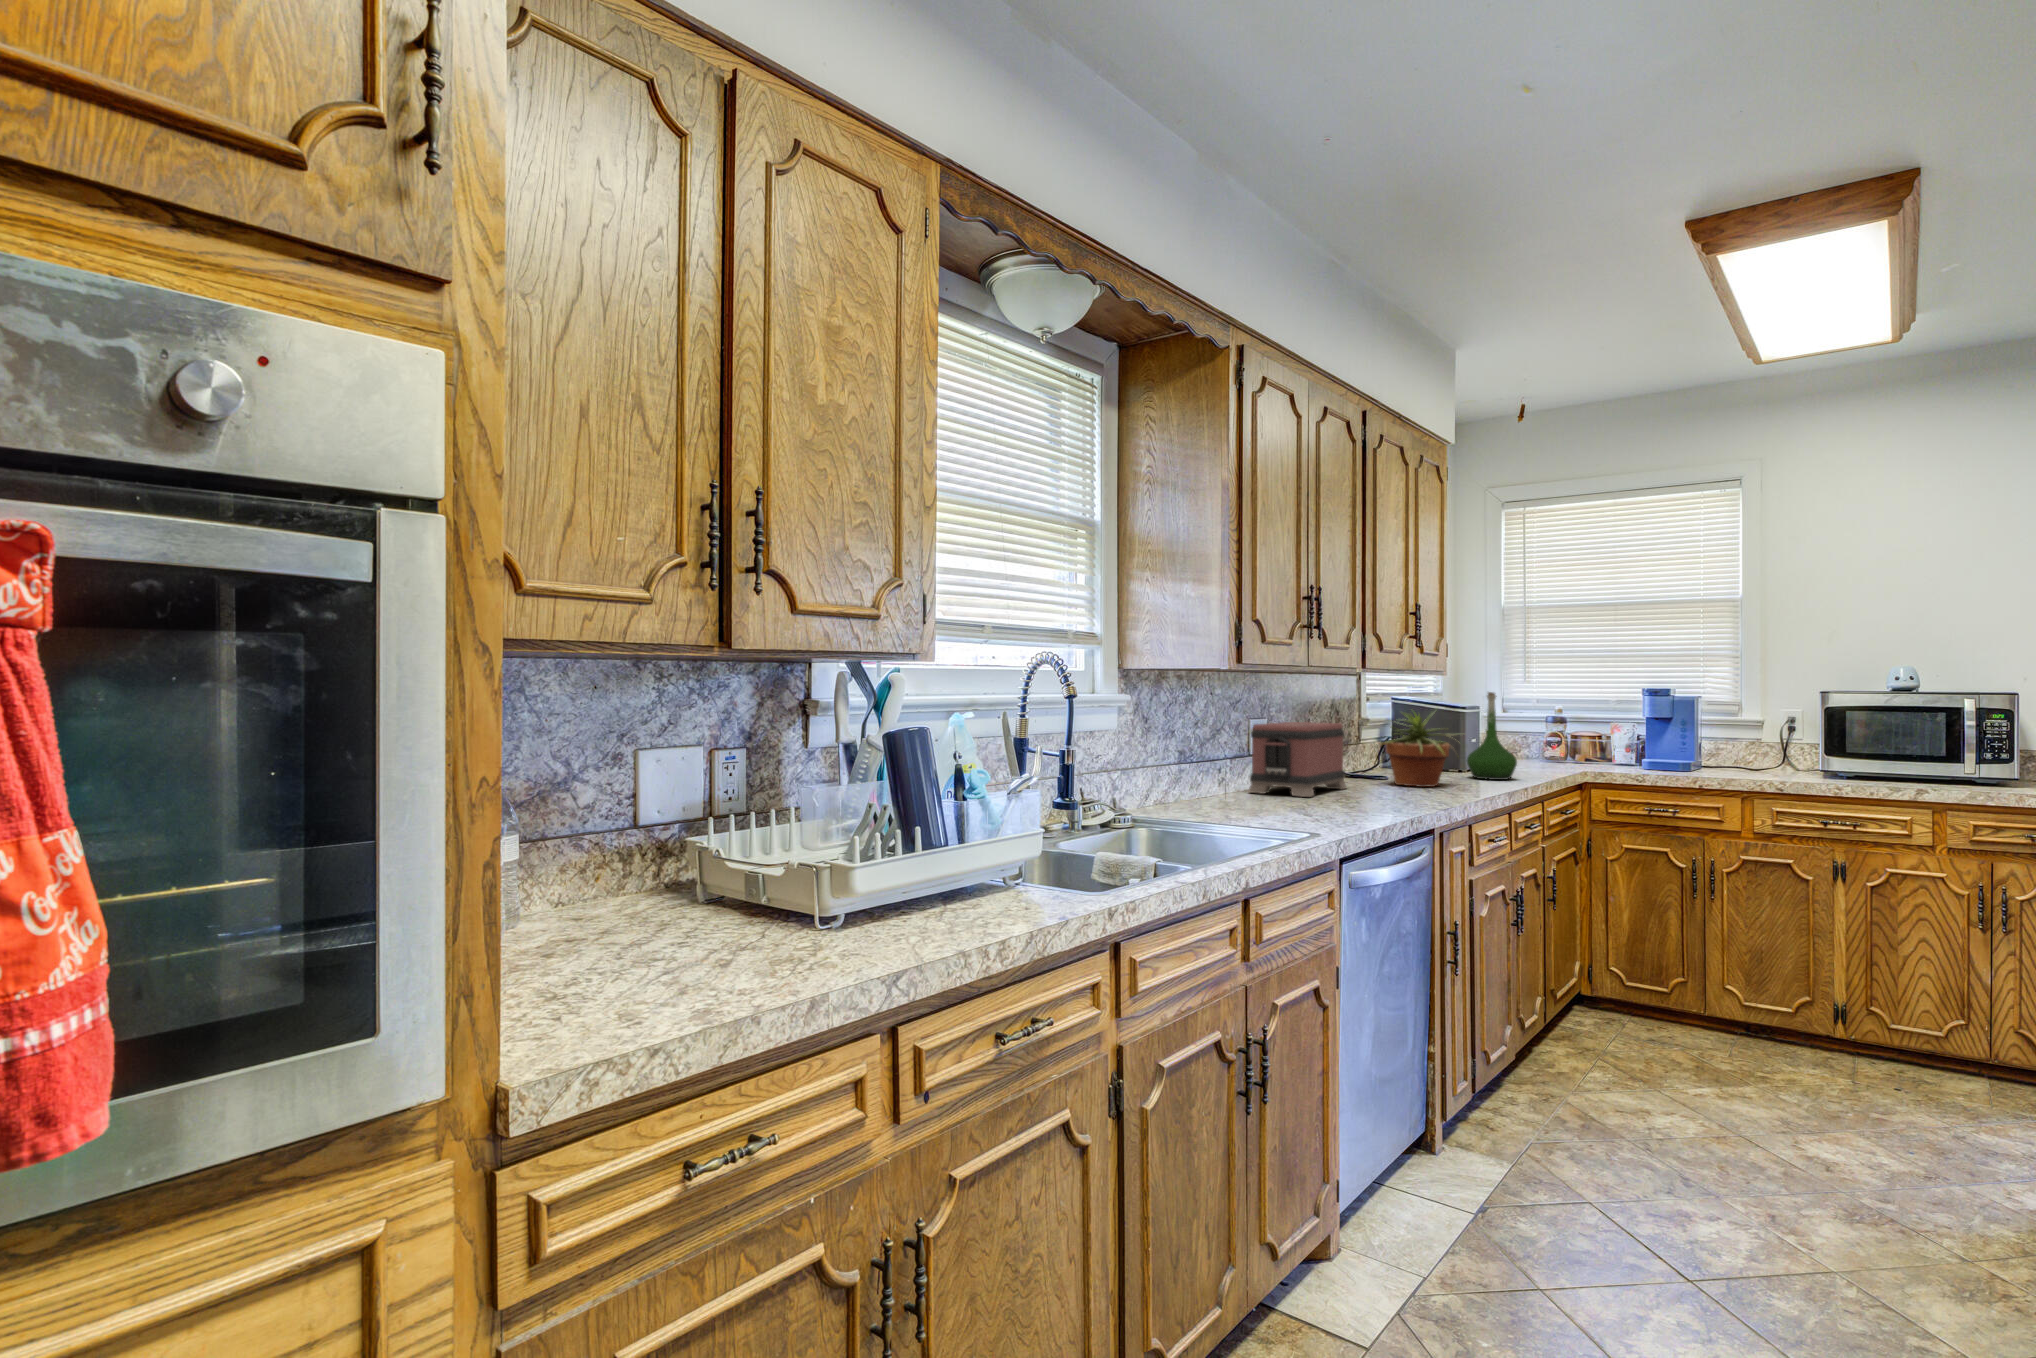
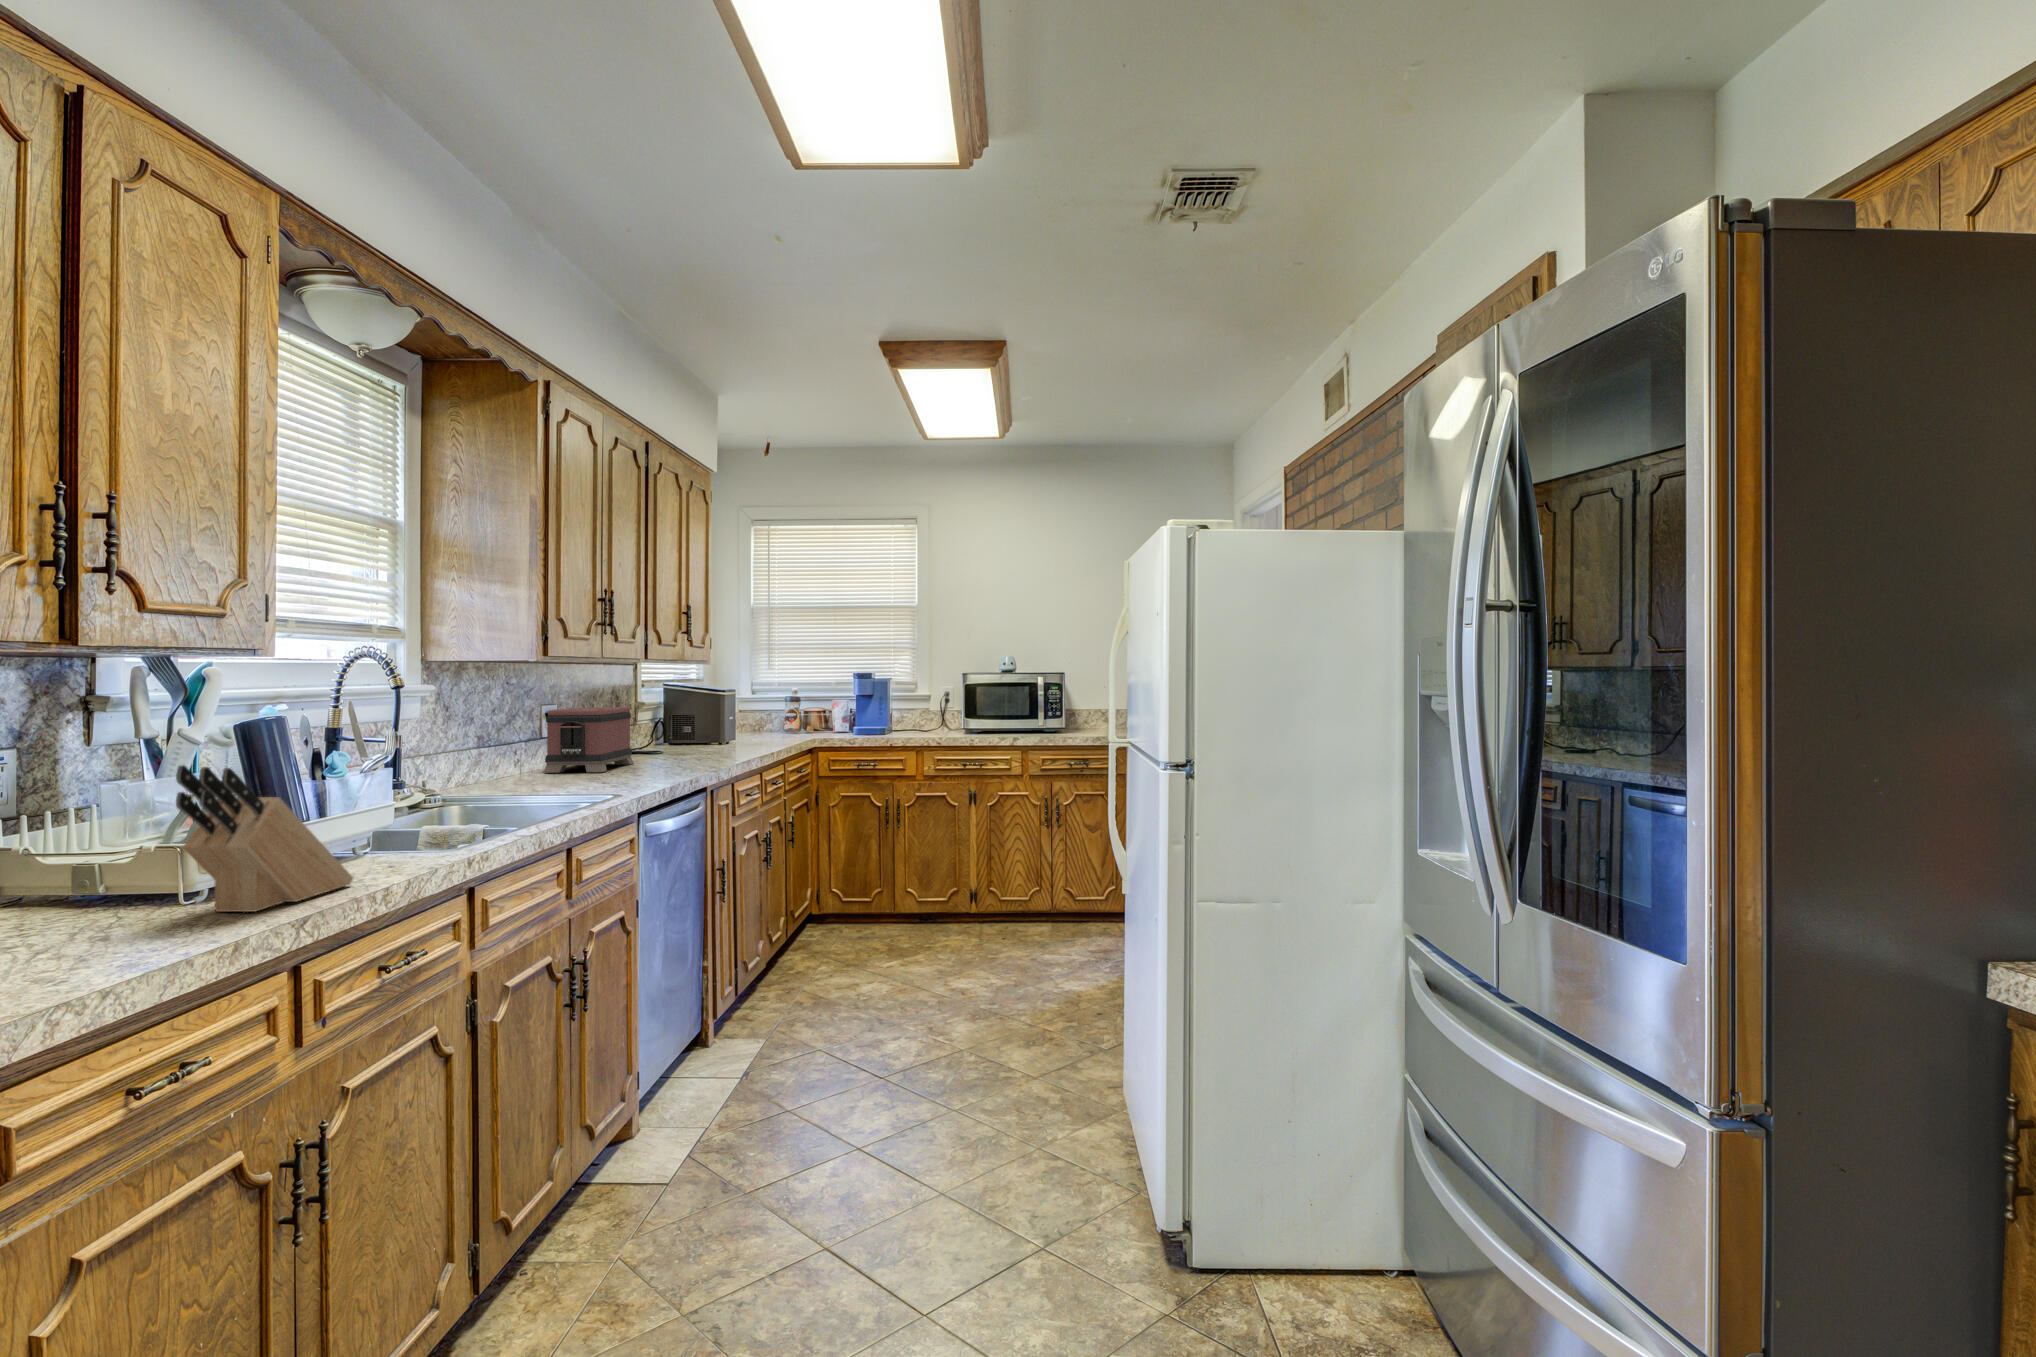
vase: present [1467,692,1517,780] -> none [730,678,768,750]
potted plant: present [1381,712,1454,787] -> none [653,692,732,758]
knife block: none [788,781,975,954] -> present [176,765,353,912]

